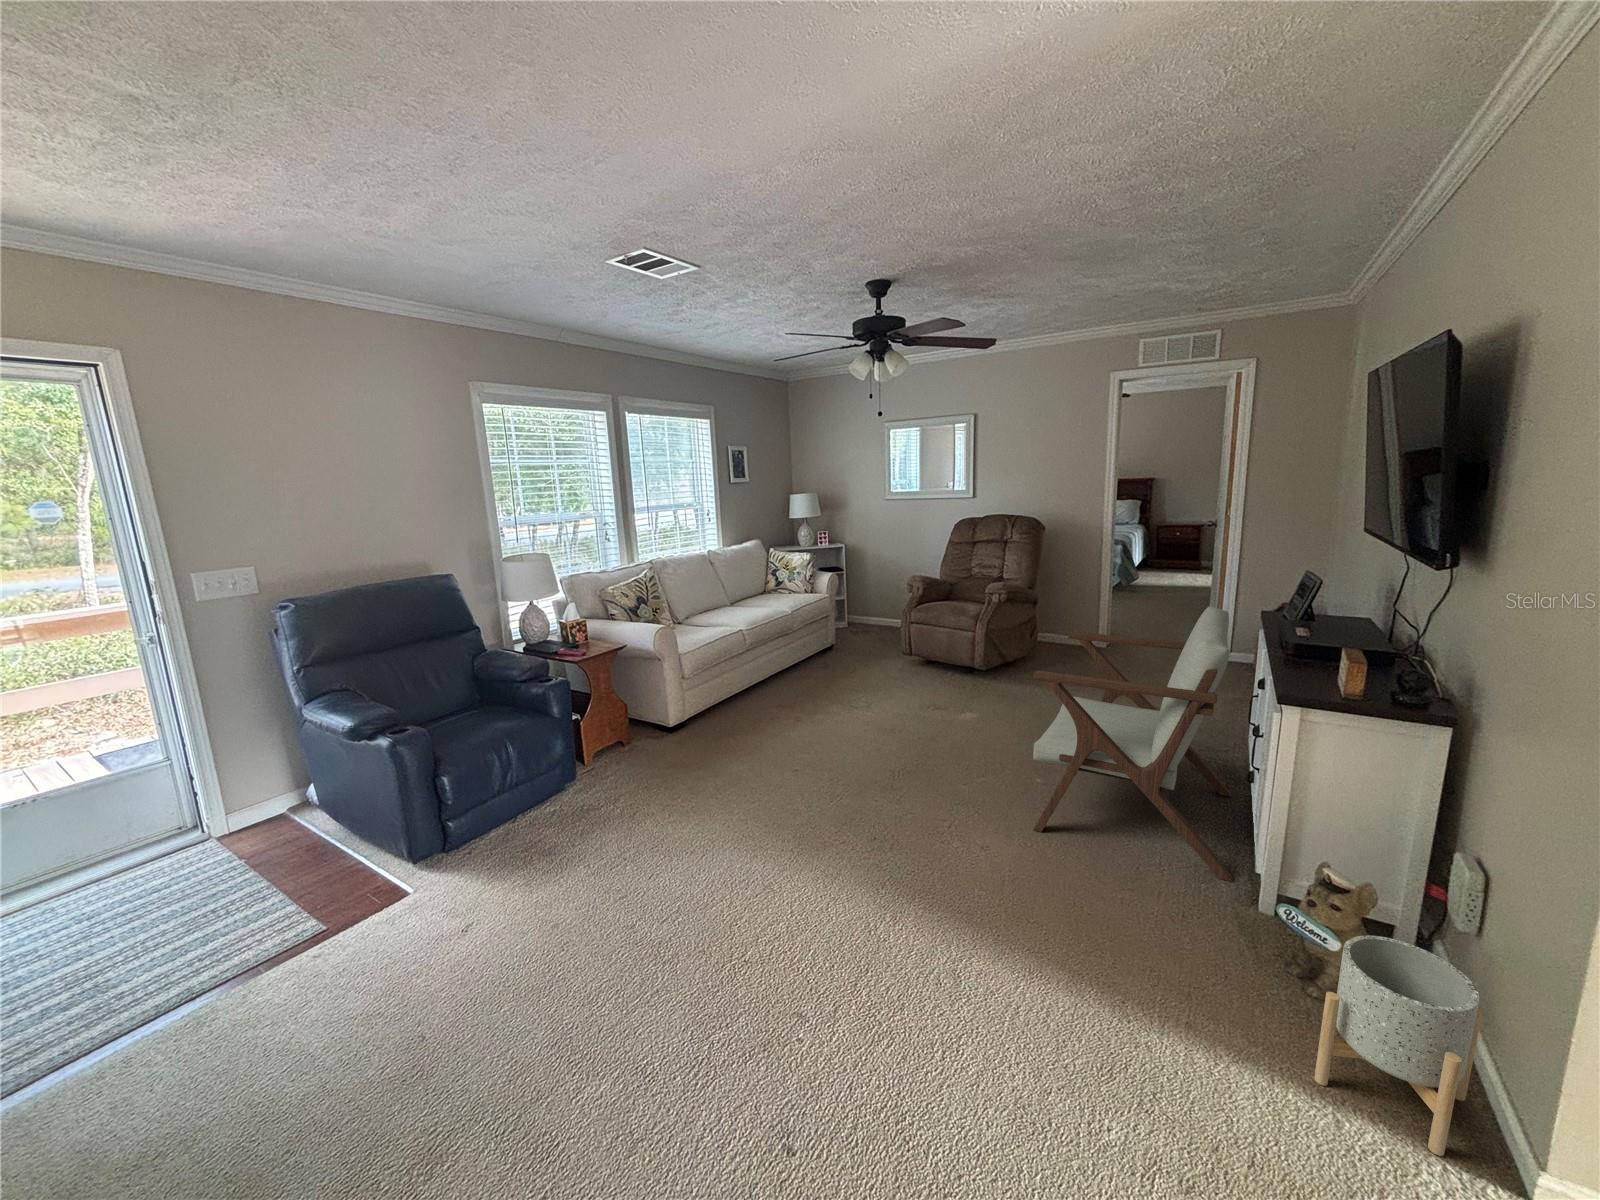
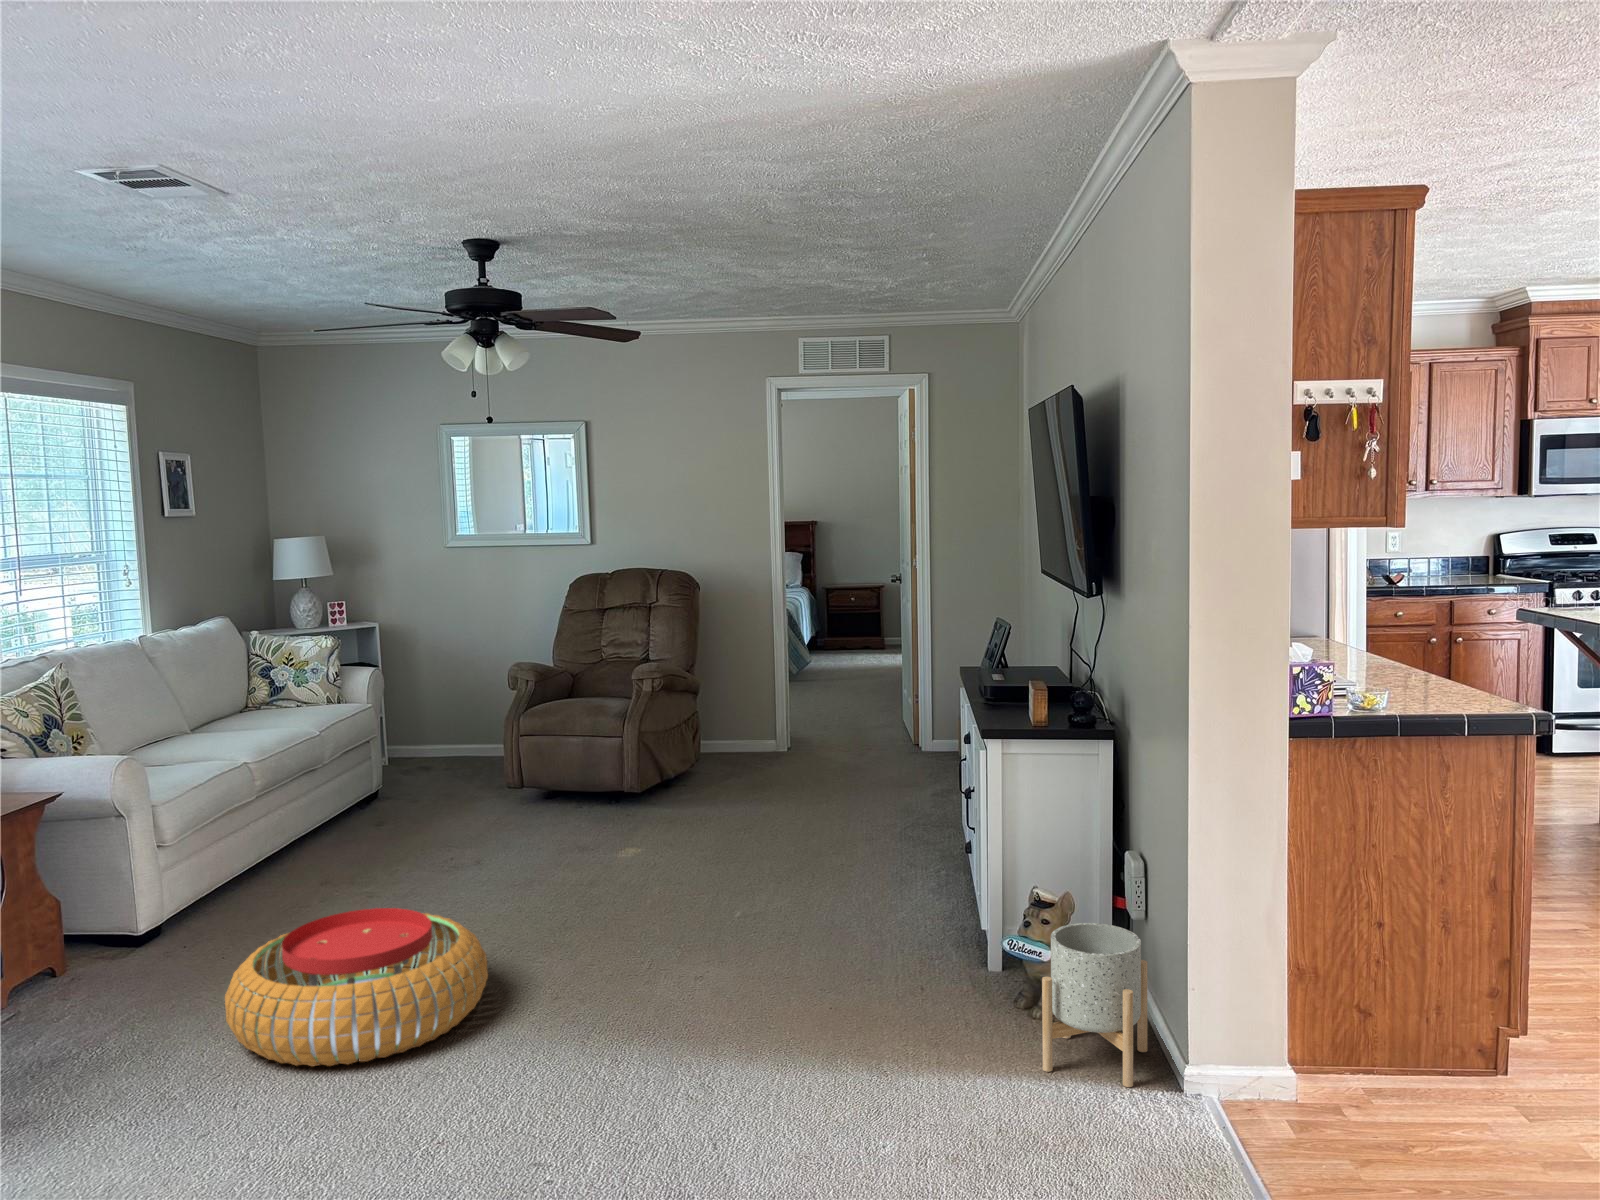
lounge chair: present [1033,606,1233,881] -> none [739,659,962,952]
pouf: none [668,749,832,863] -> present [225,908,488,1067]

